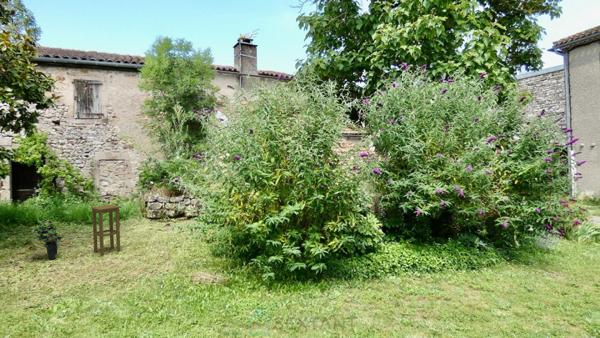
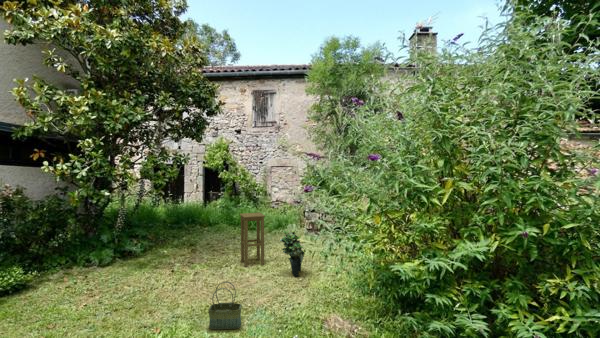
potted plant: present [34,219,63,260] -> present [280,230,306,277]
basket: none [90,263,122,304] -> present [208,282,242,329]

